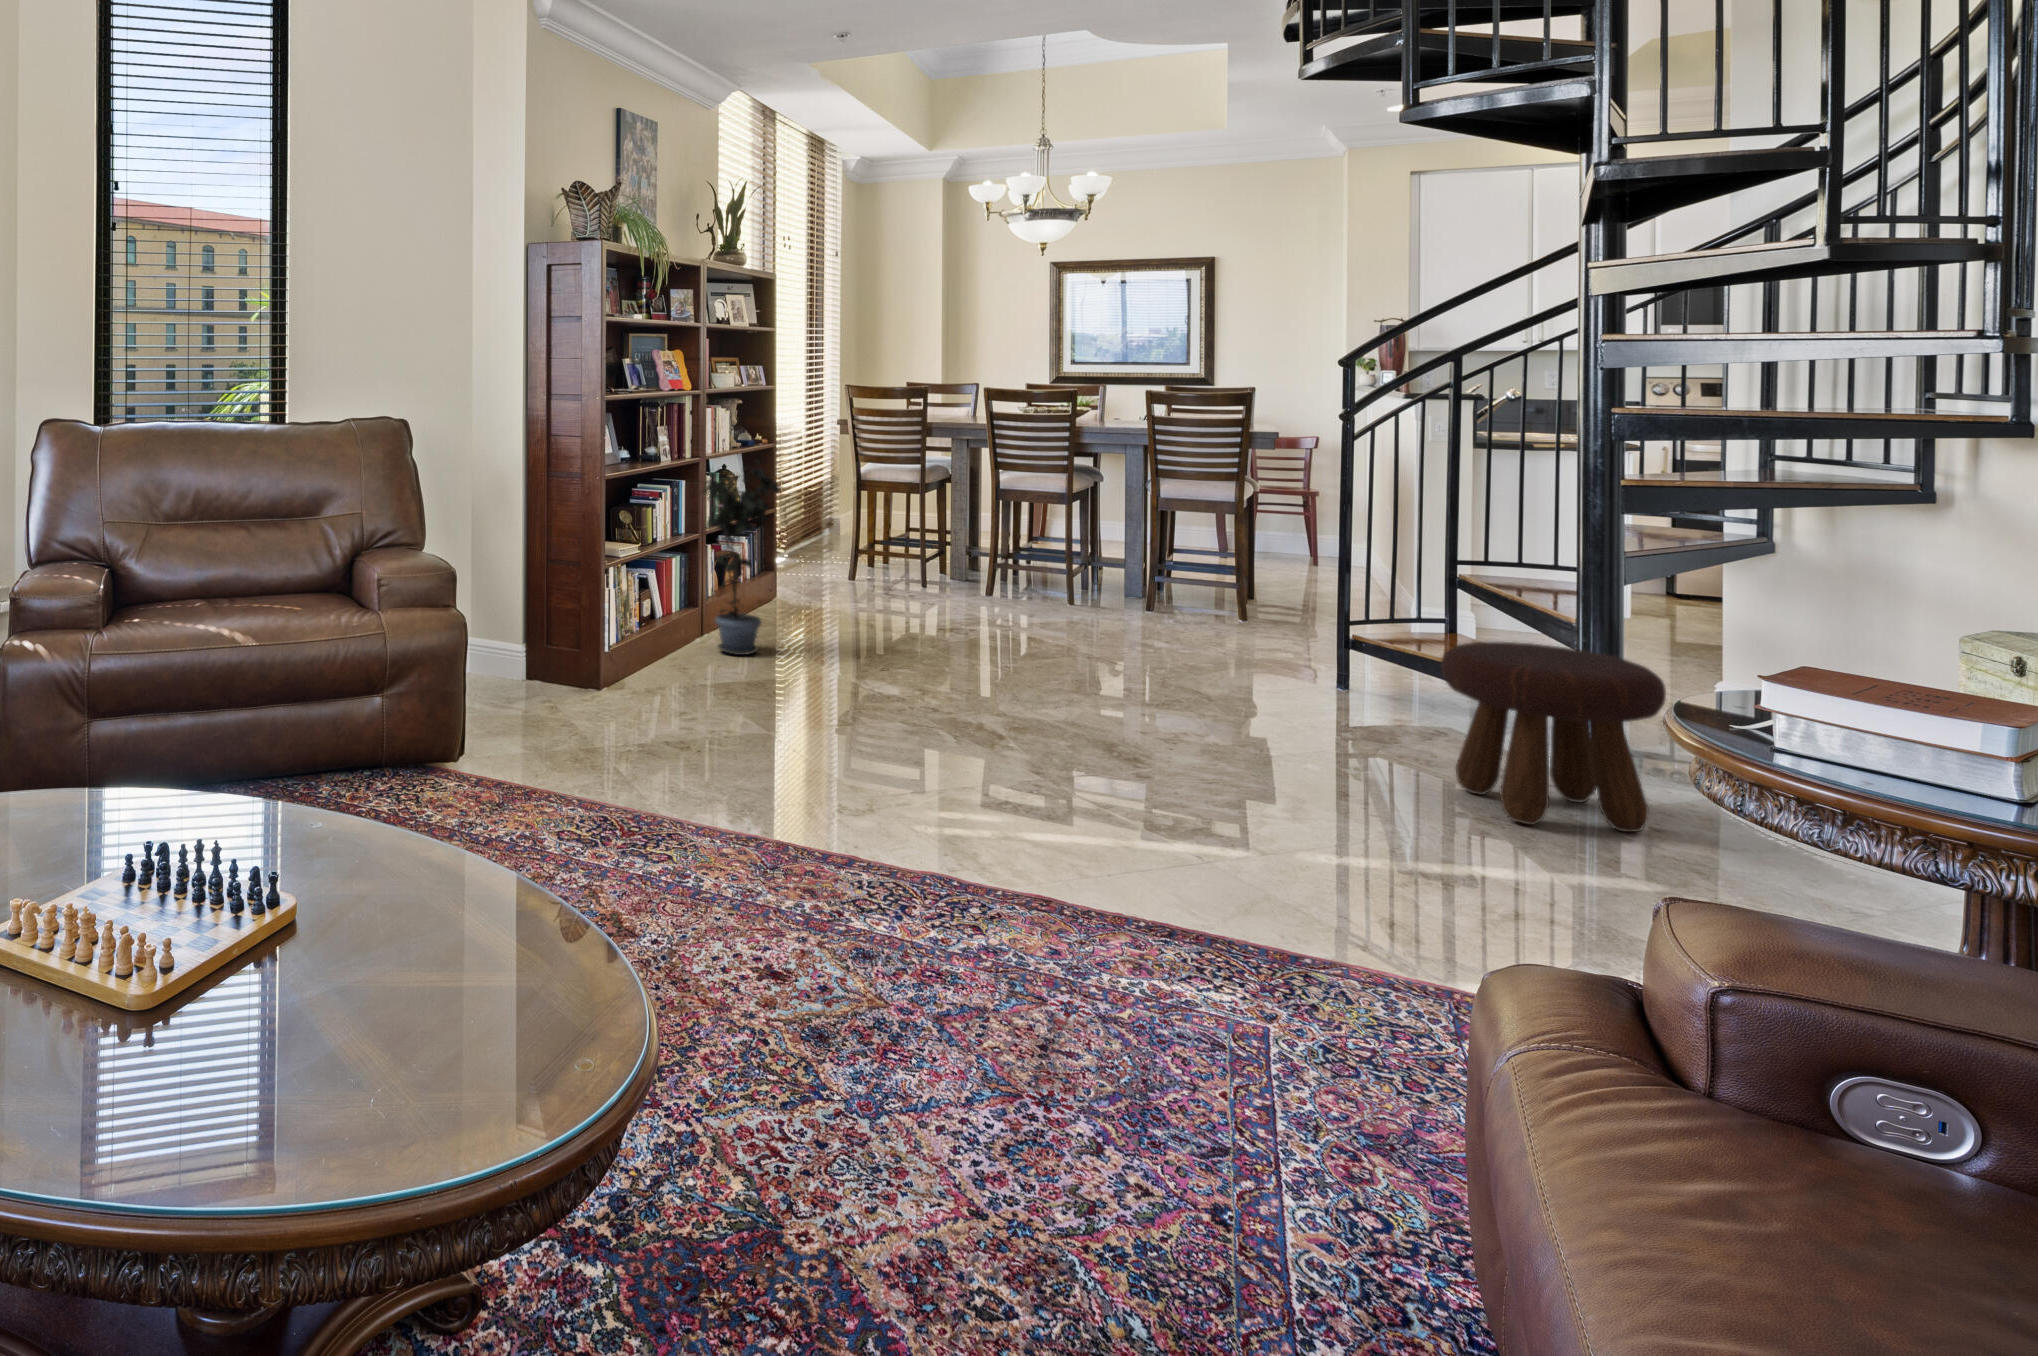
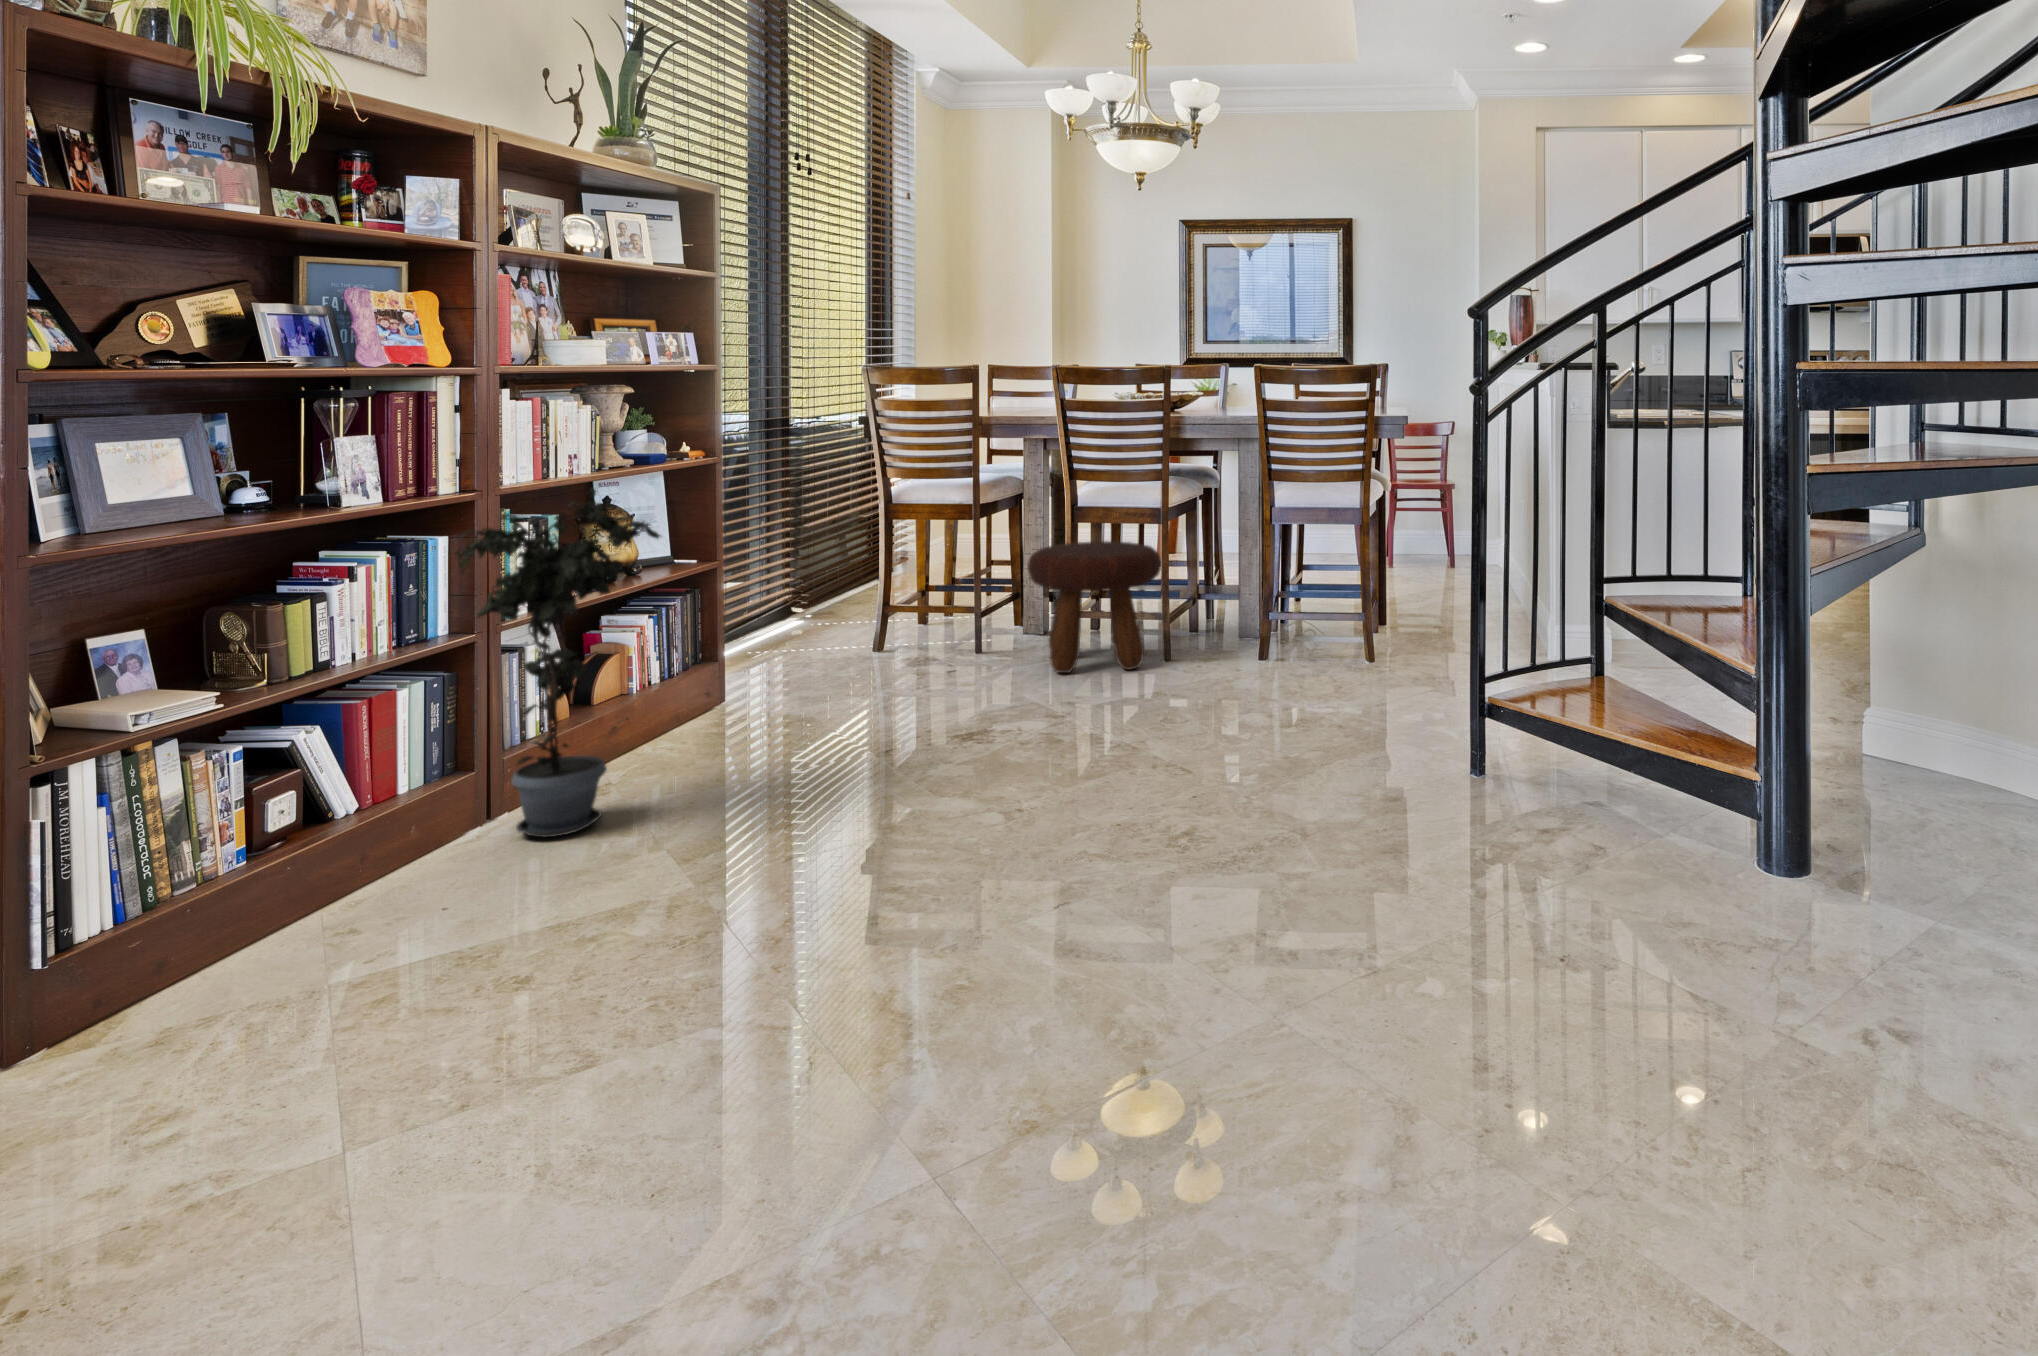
footstool: present [1441,642,1666,832] -> present [1028,541,1161,673]

